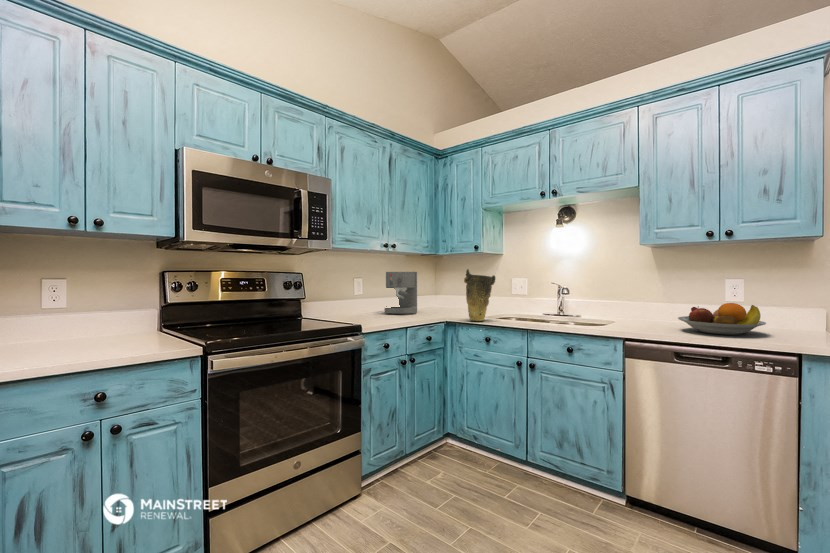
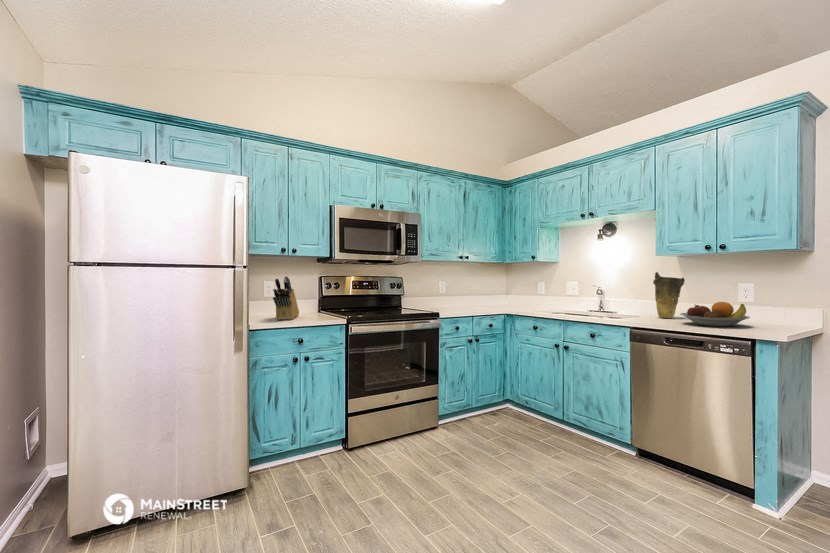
vase: present [464,269,495,321] -> present [653,272,685,318]
knife block: none [37,270,112,355] -> present [273,276,299,320]
coffee maker: present [385,272,417,314] -> none [462,276,489,309]

